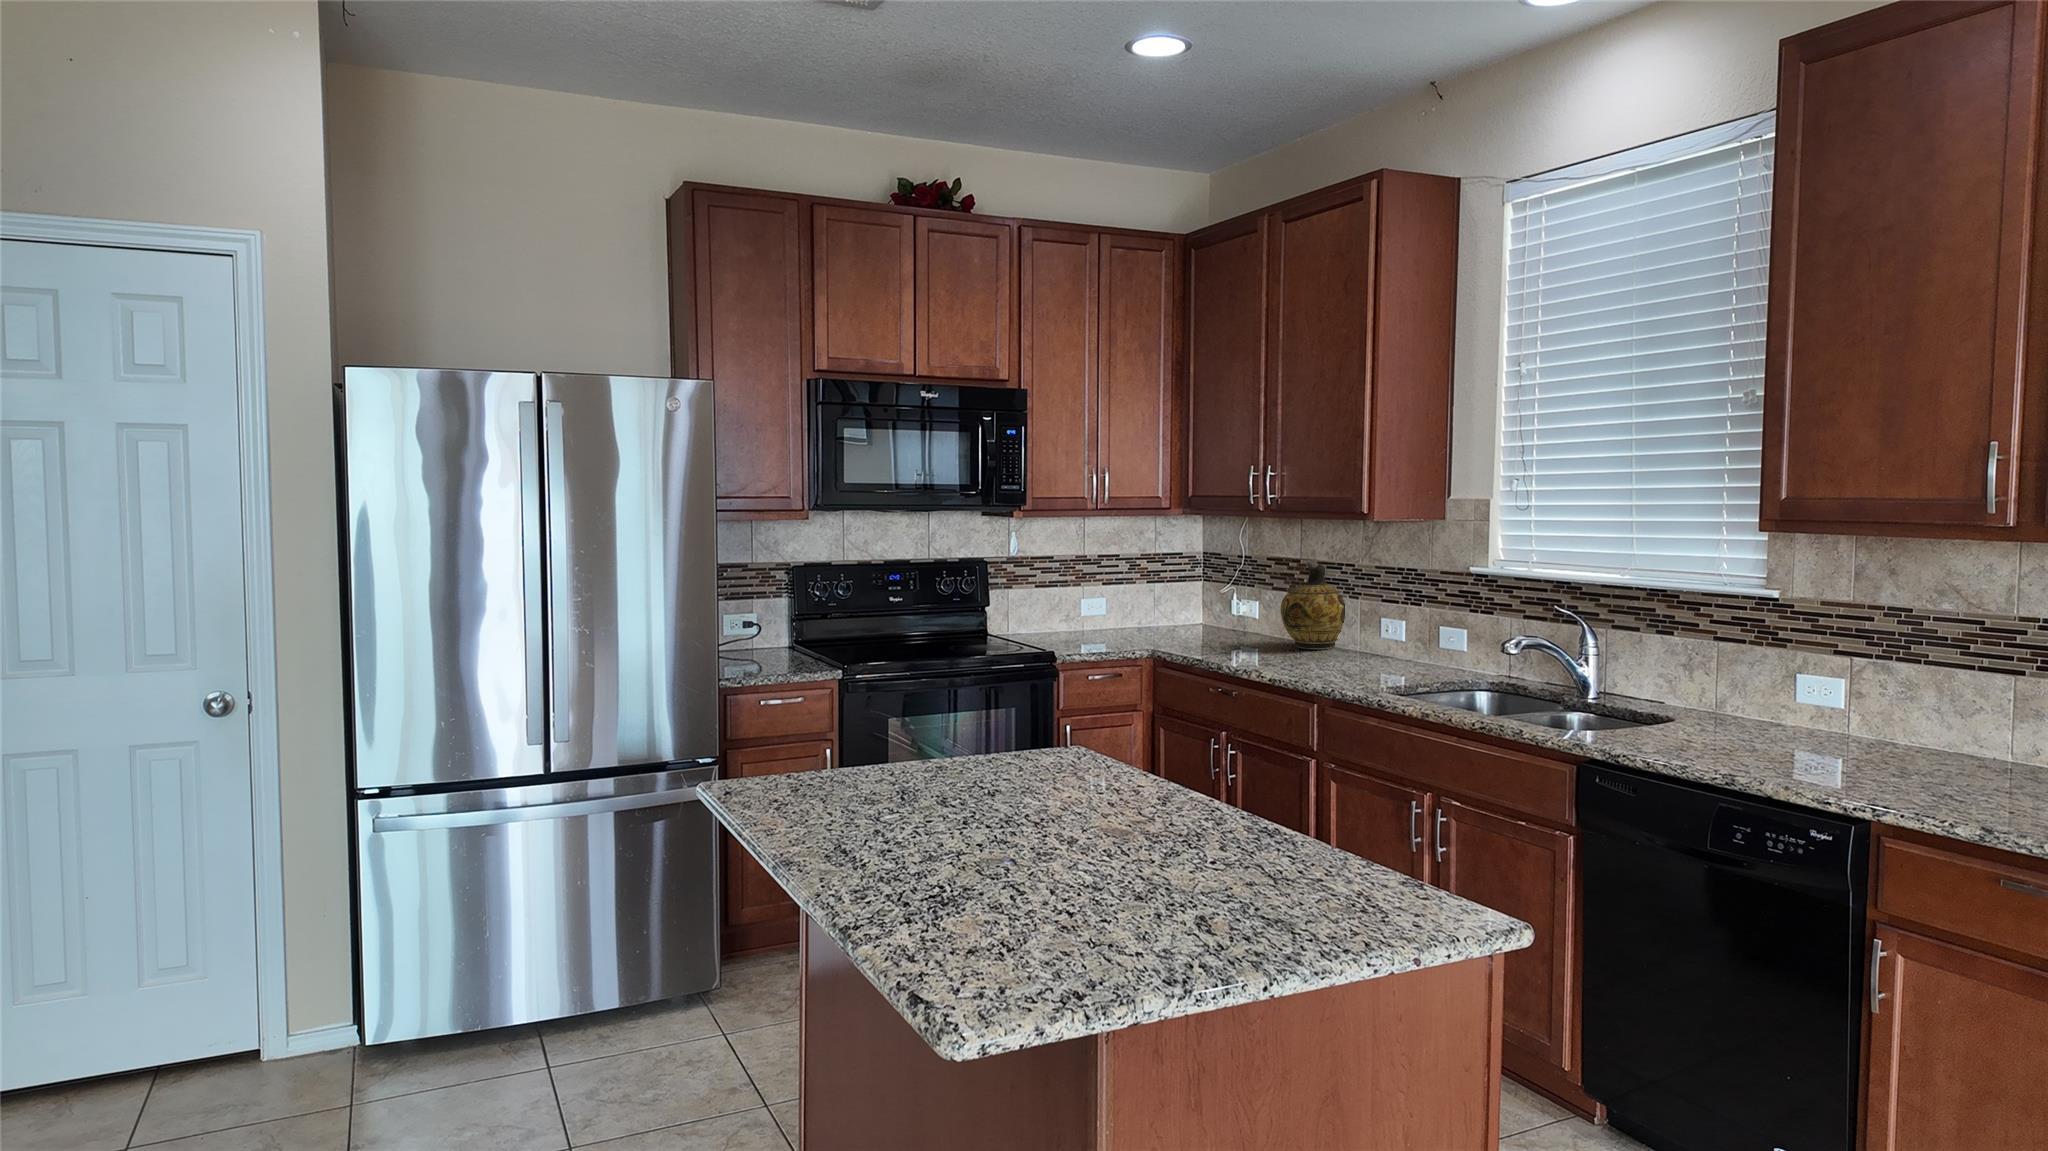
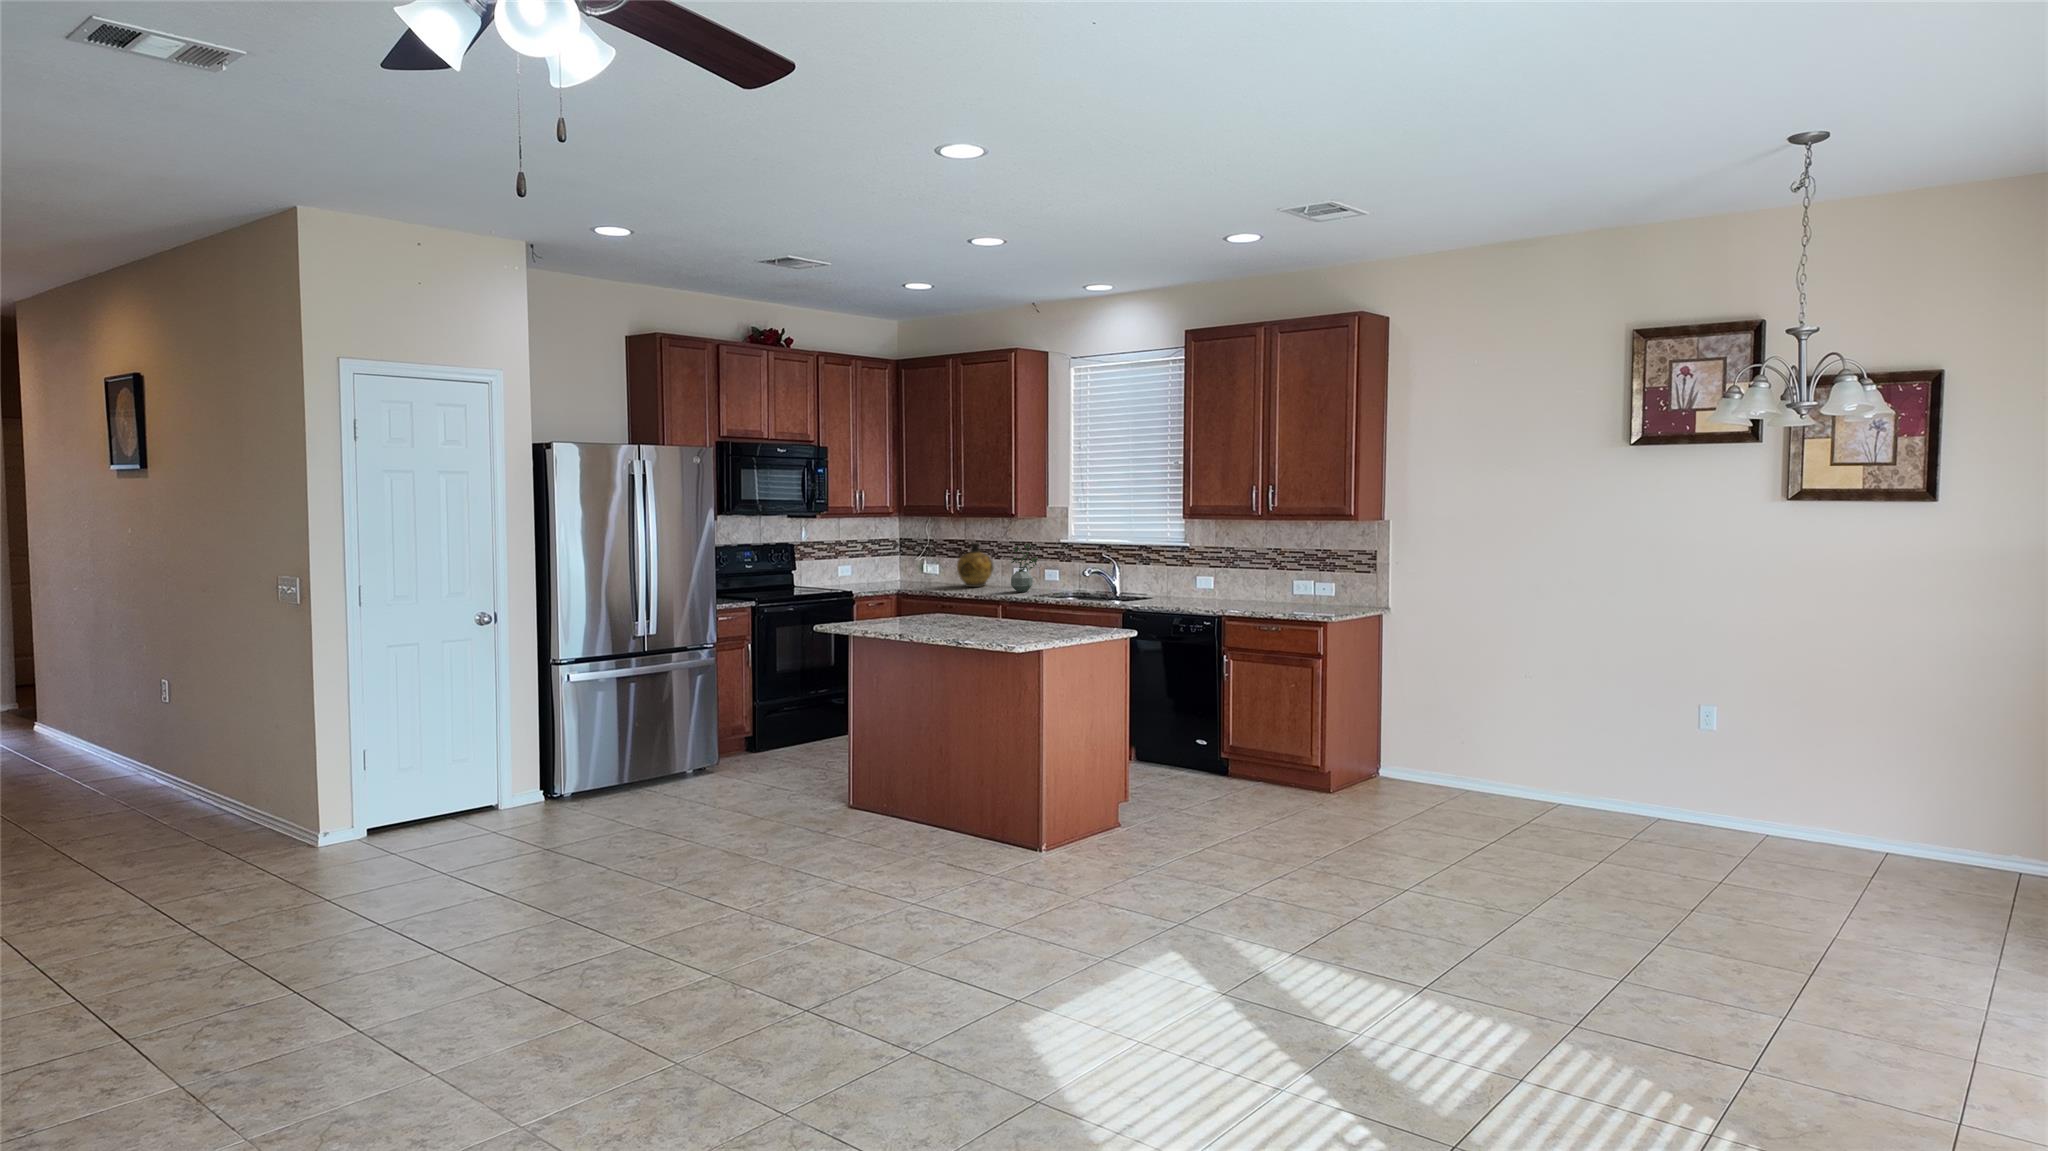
potted plant: none [1365,572,1425,670] -> present [1011,544,1038,592]

